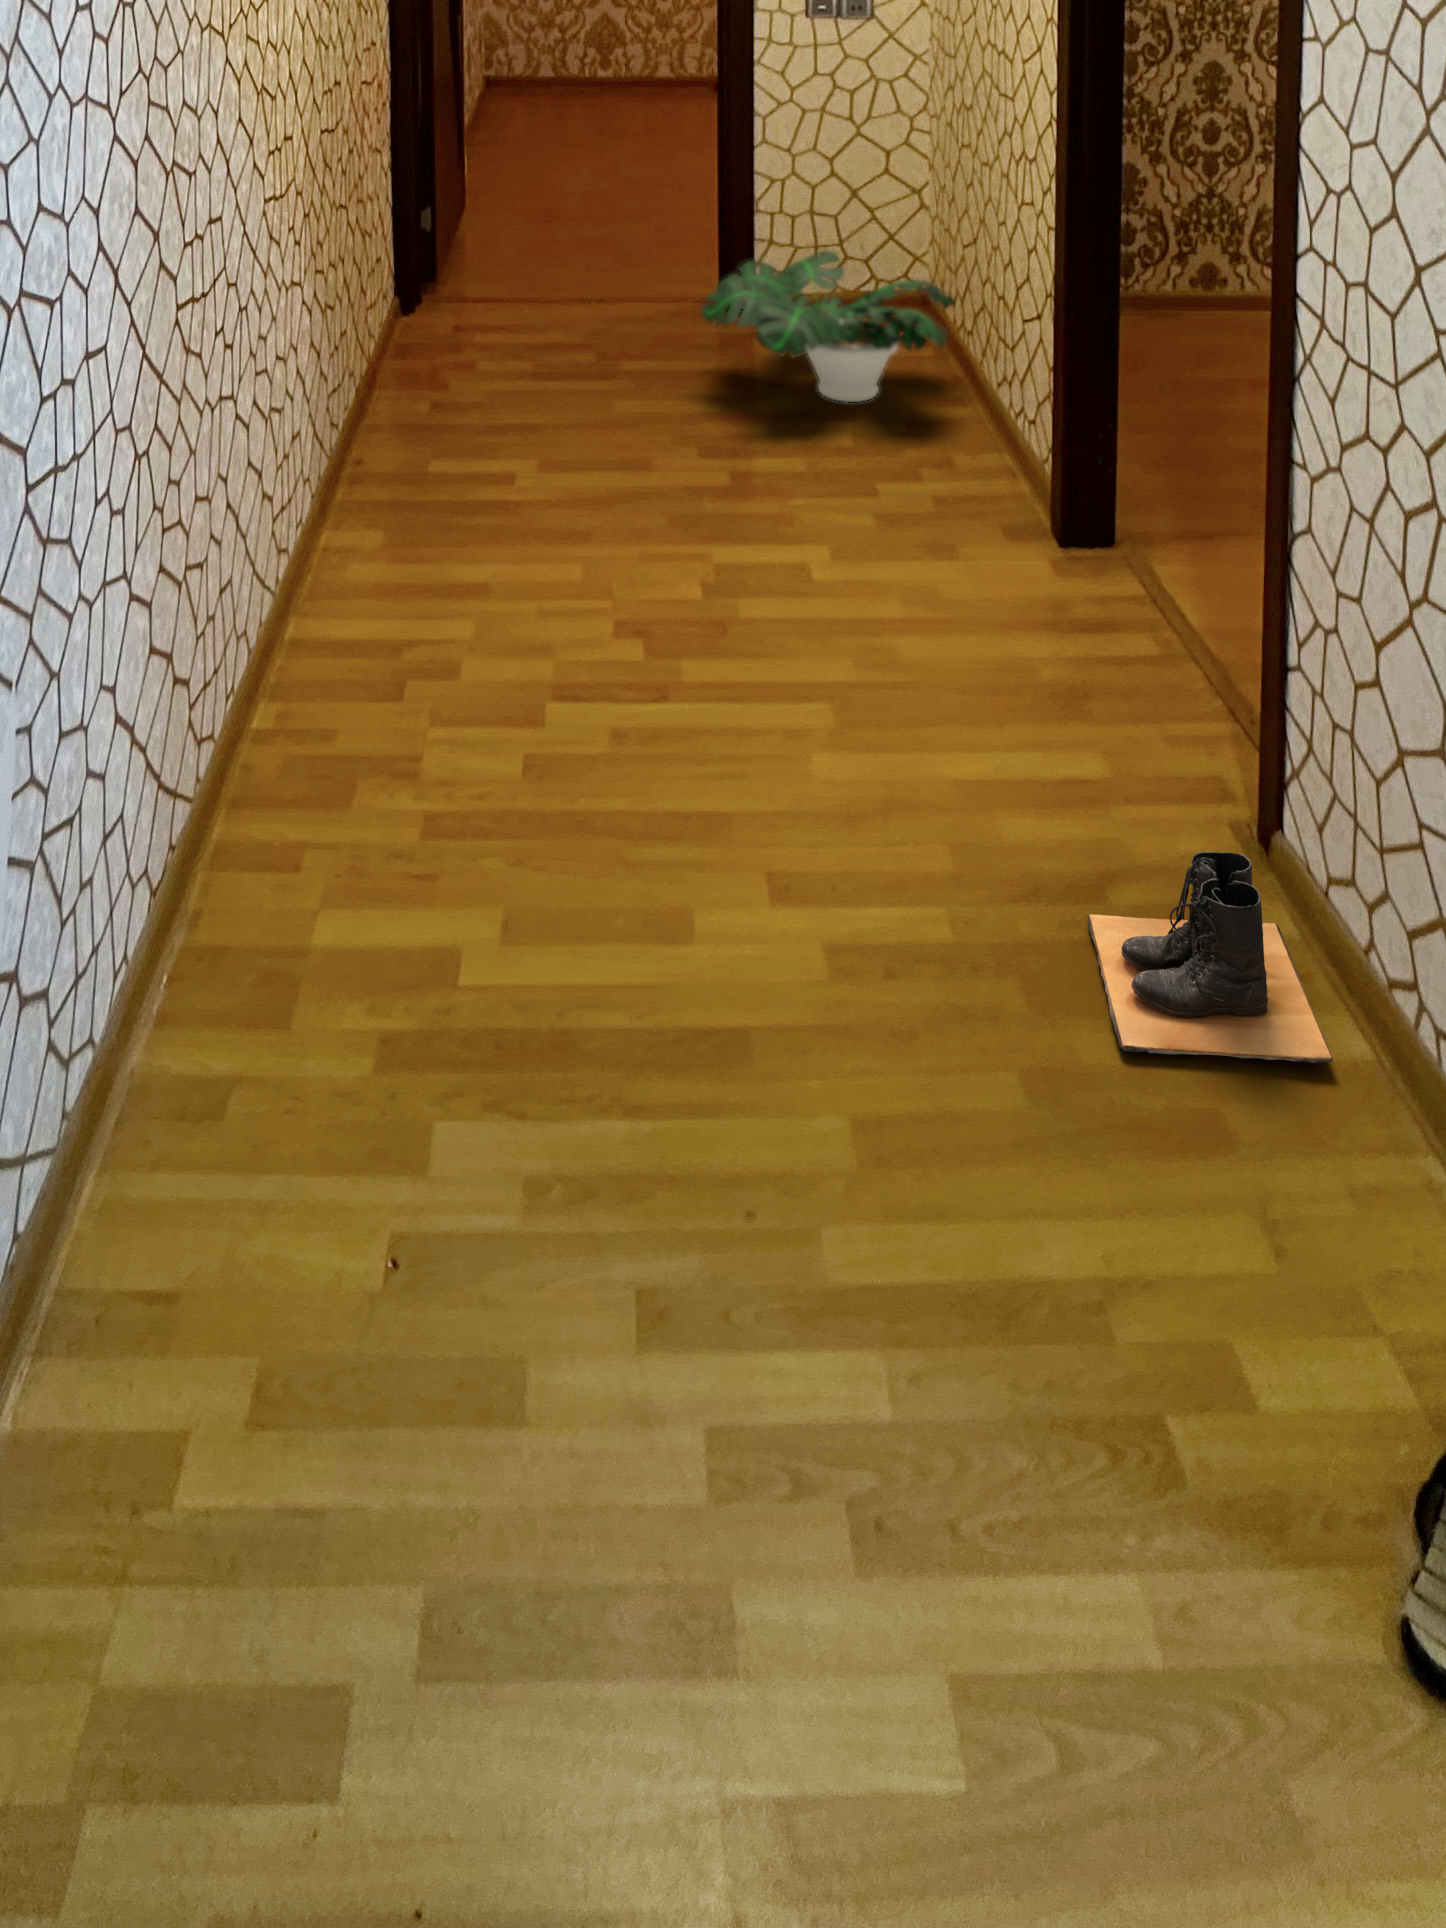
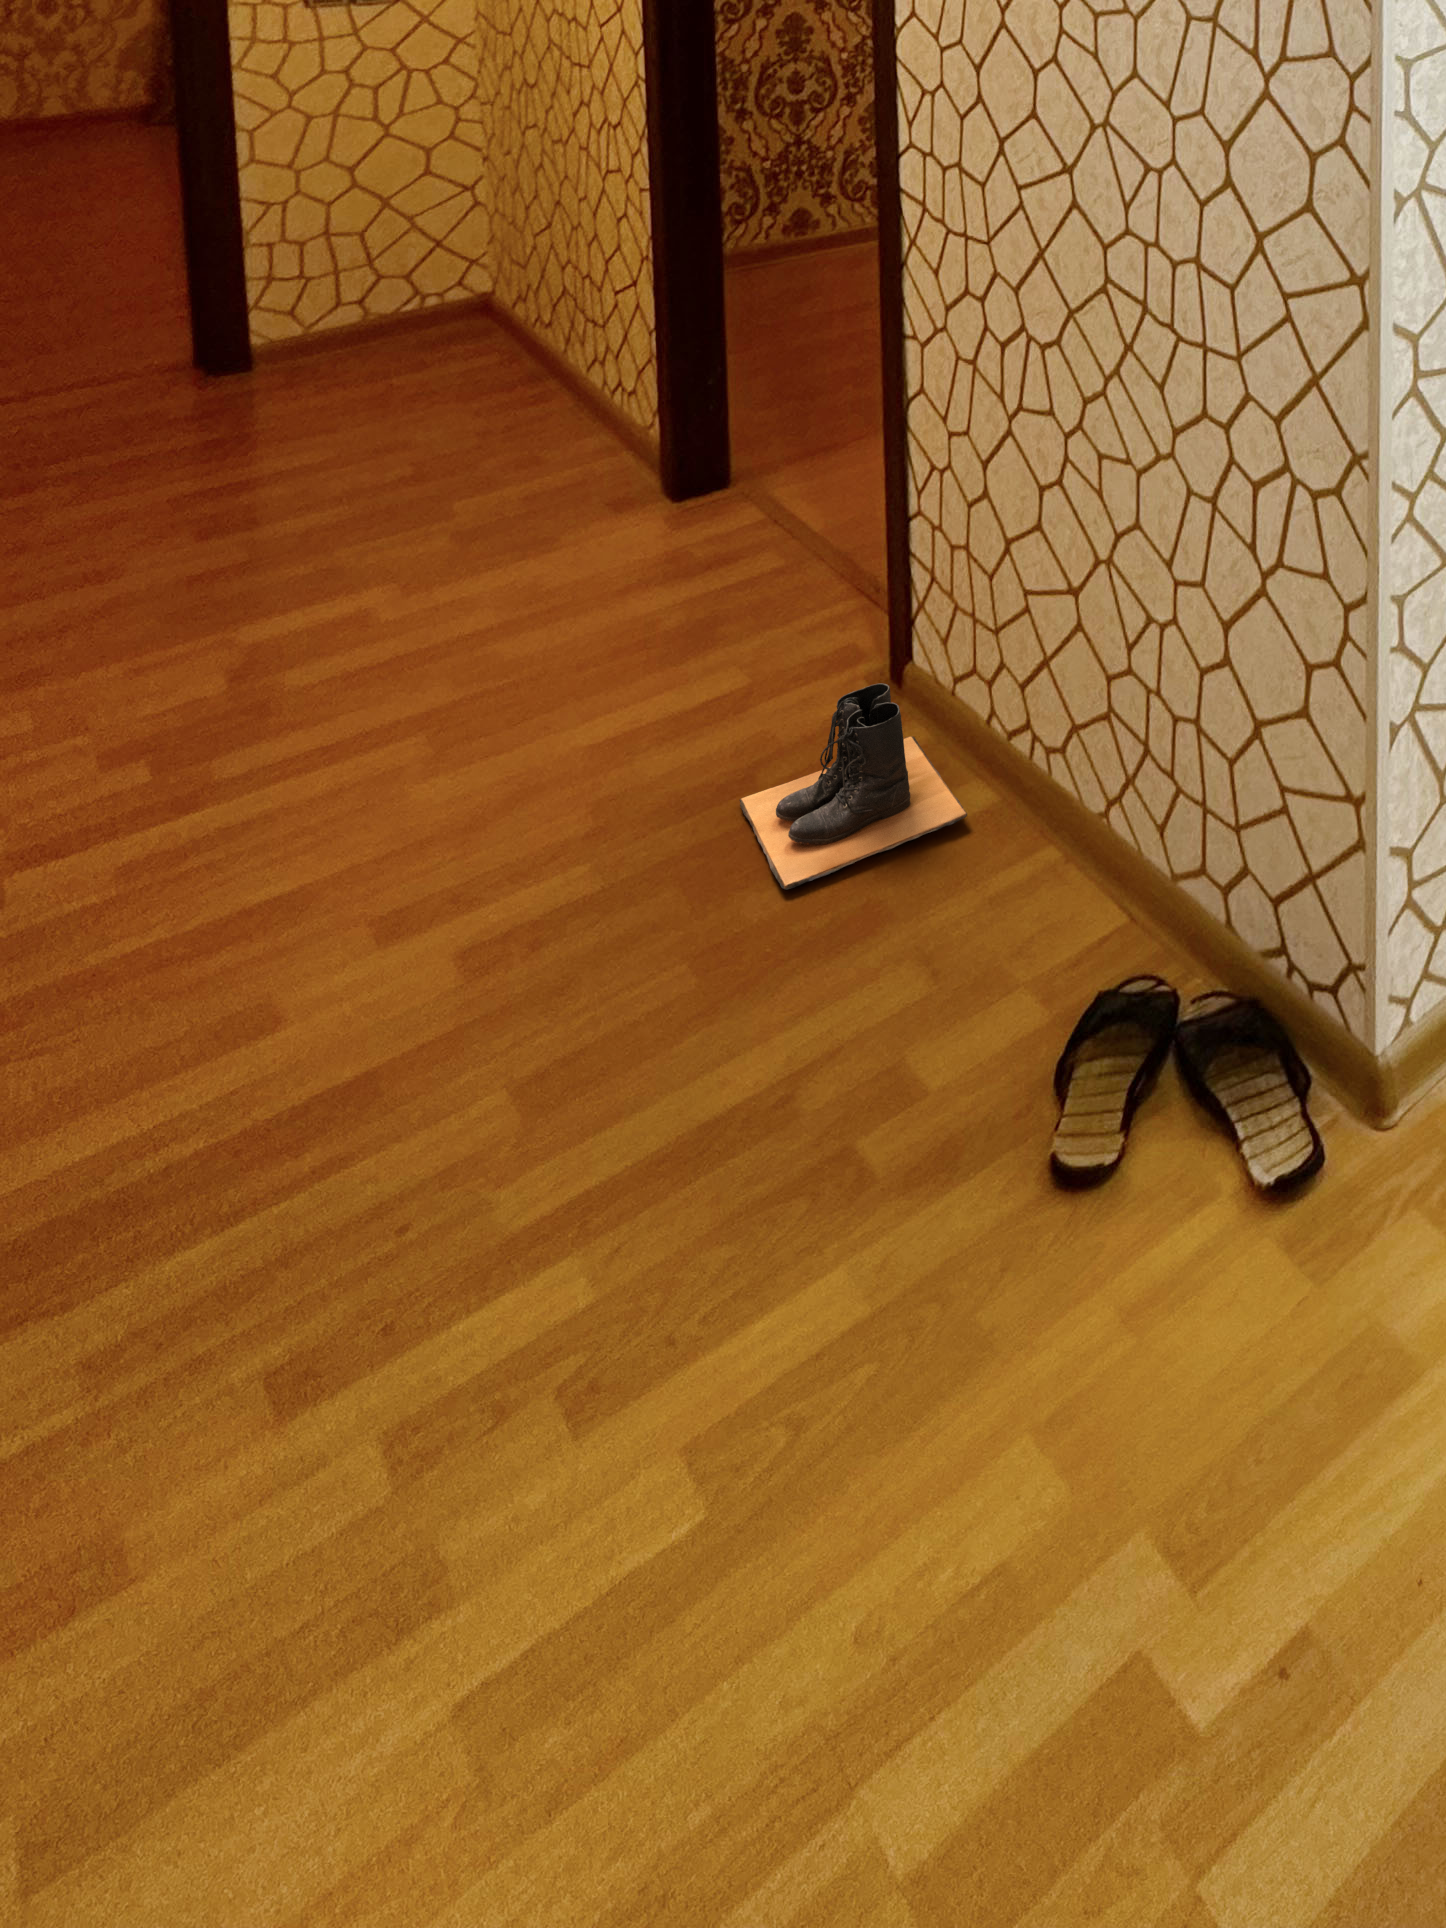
potted plant: present [701,251,955,402] -> none [184,267,530,430]

